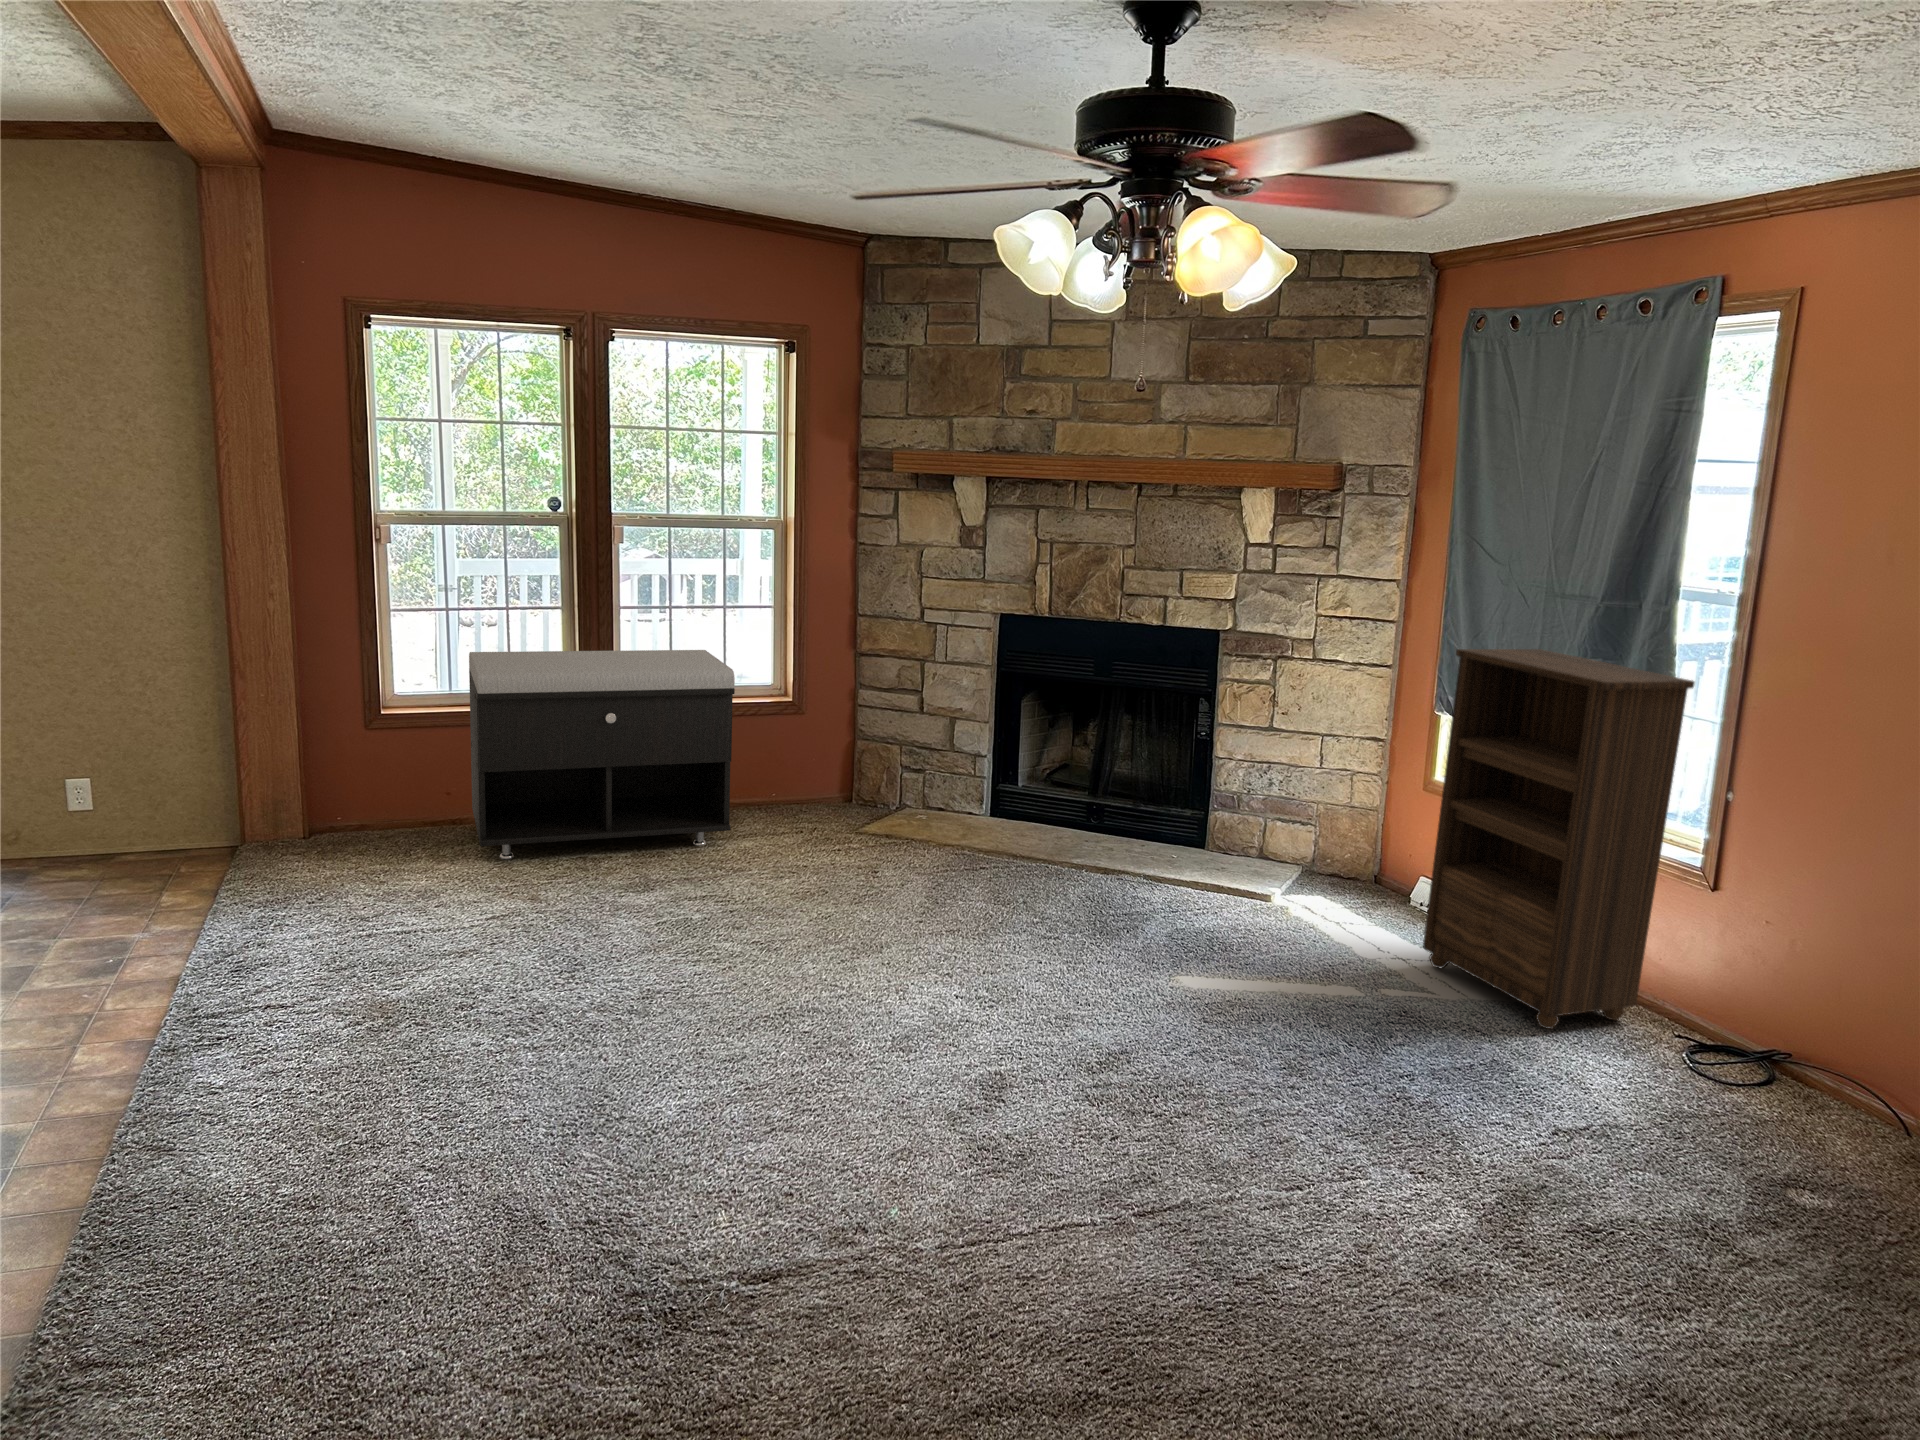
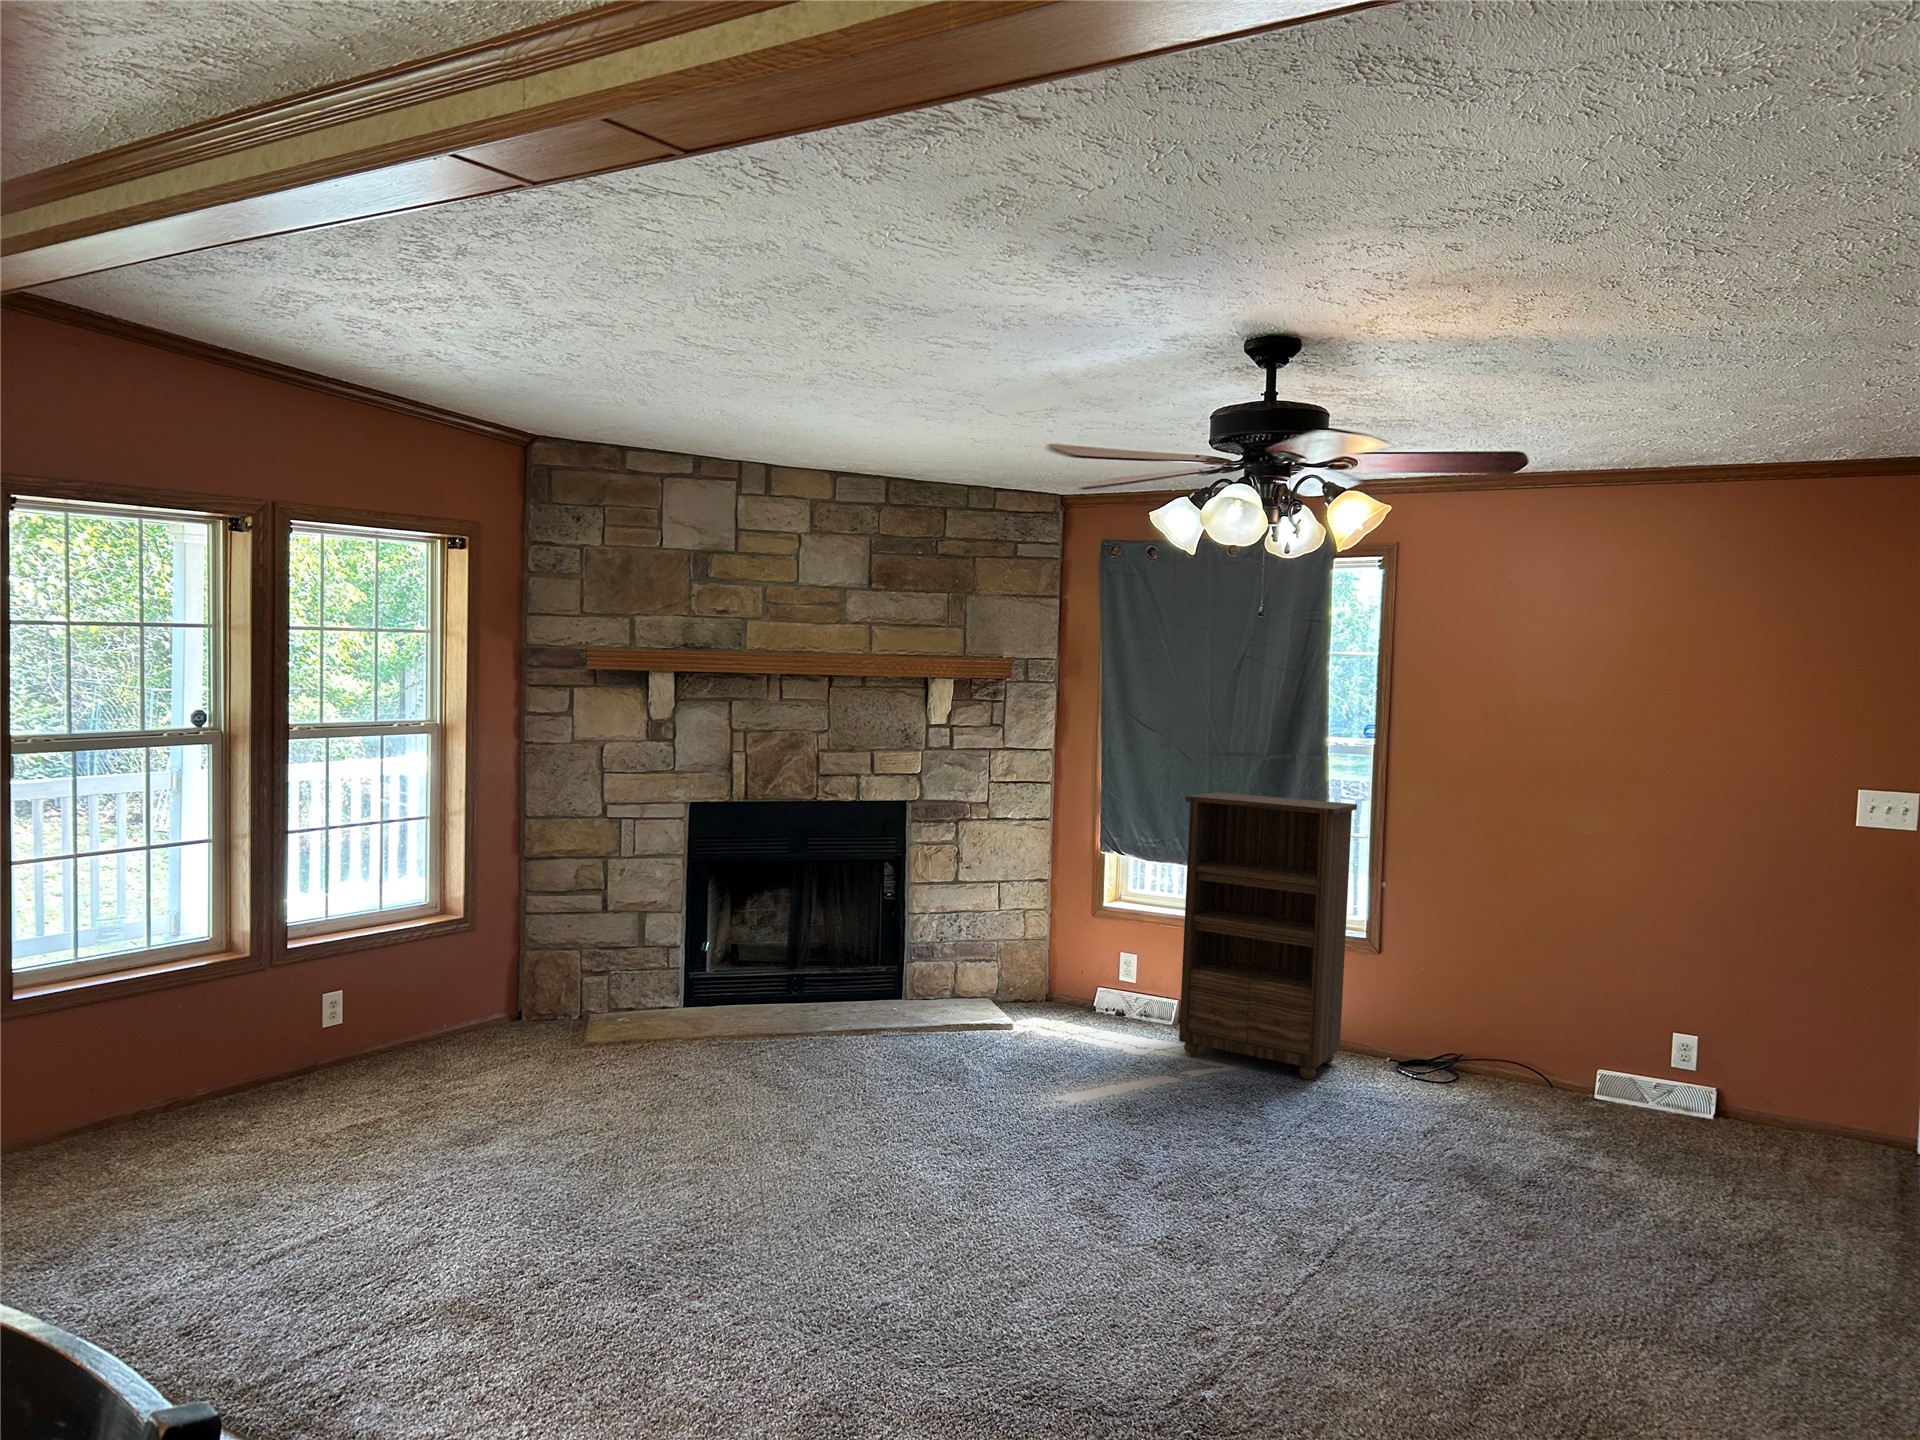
storage bench: present [469,650,735,859] -> none [102,867,495,1168]

